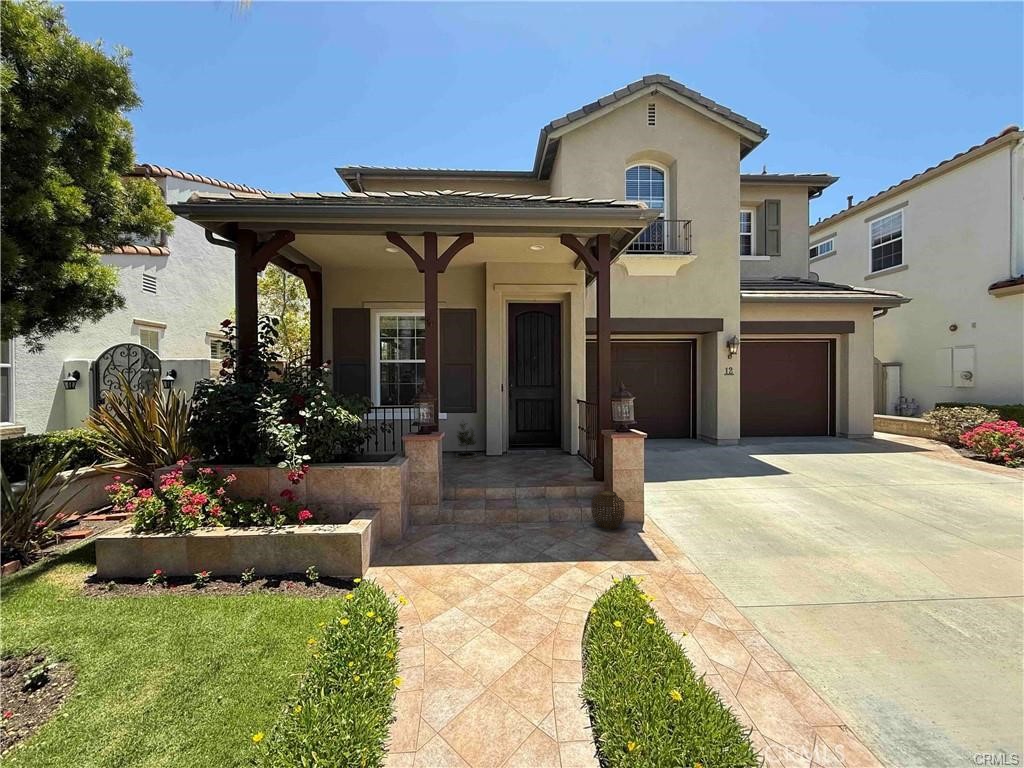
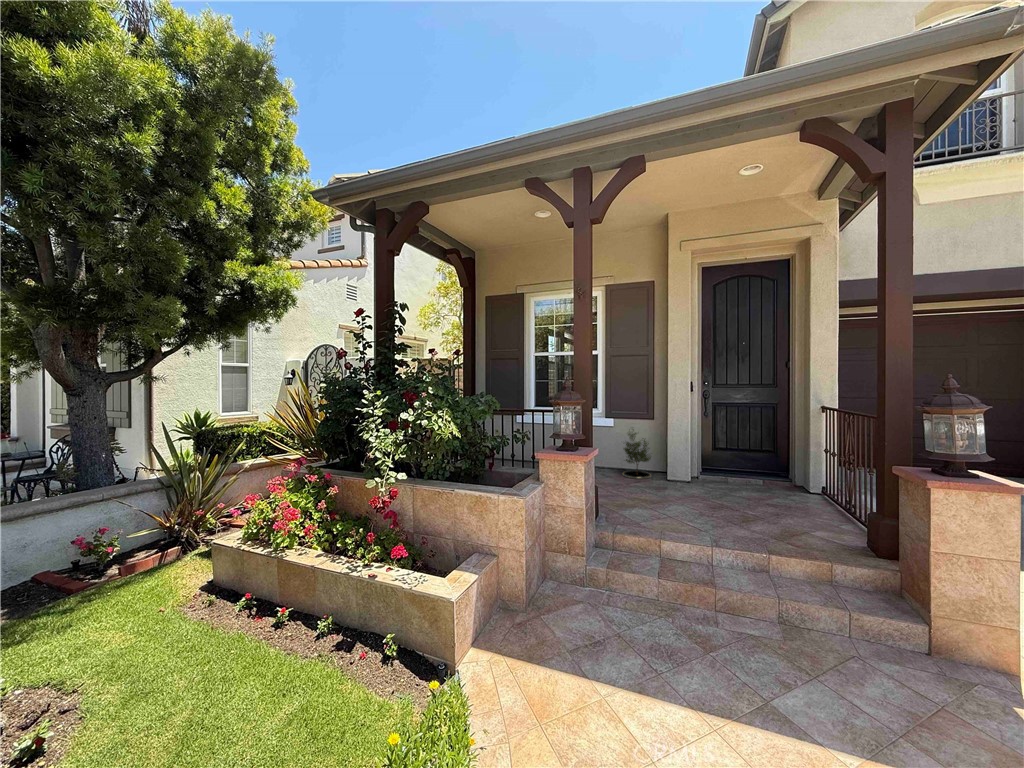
woven basket: present [591,490,625,529] -> none [884,596,984,690]

